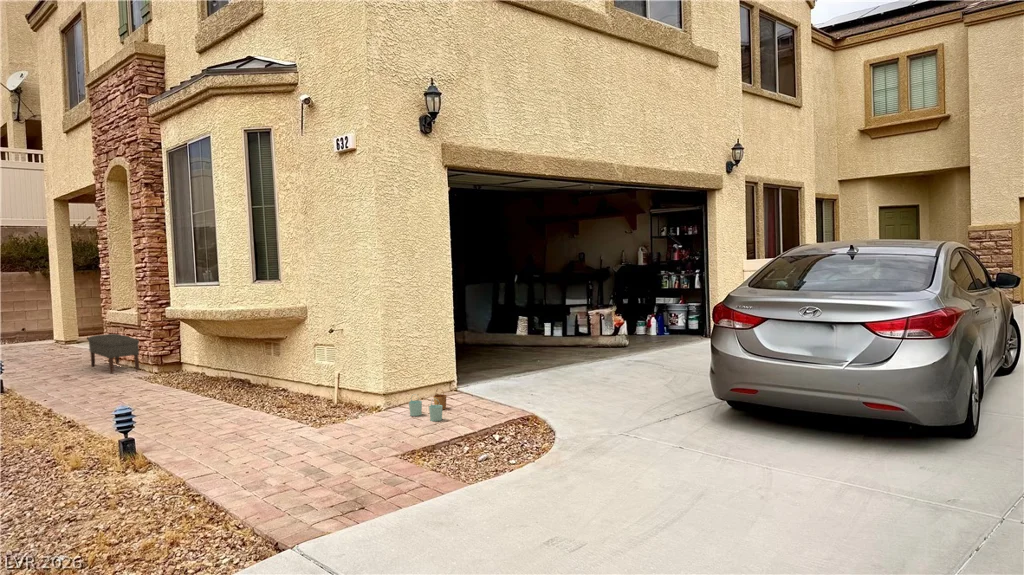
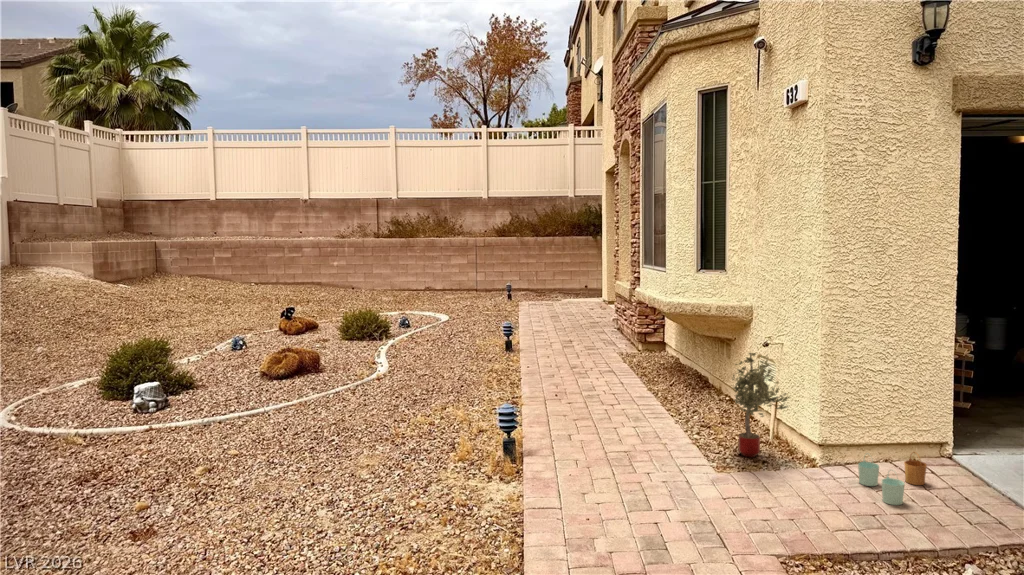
bench: present [88,334,139,374] -> none [595,305,629,345]
potted tree: none [310,336,356,419] -> present [733,353,790,457]

